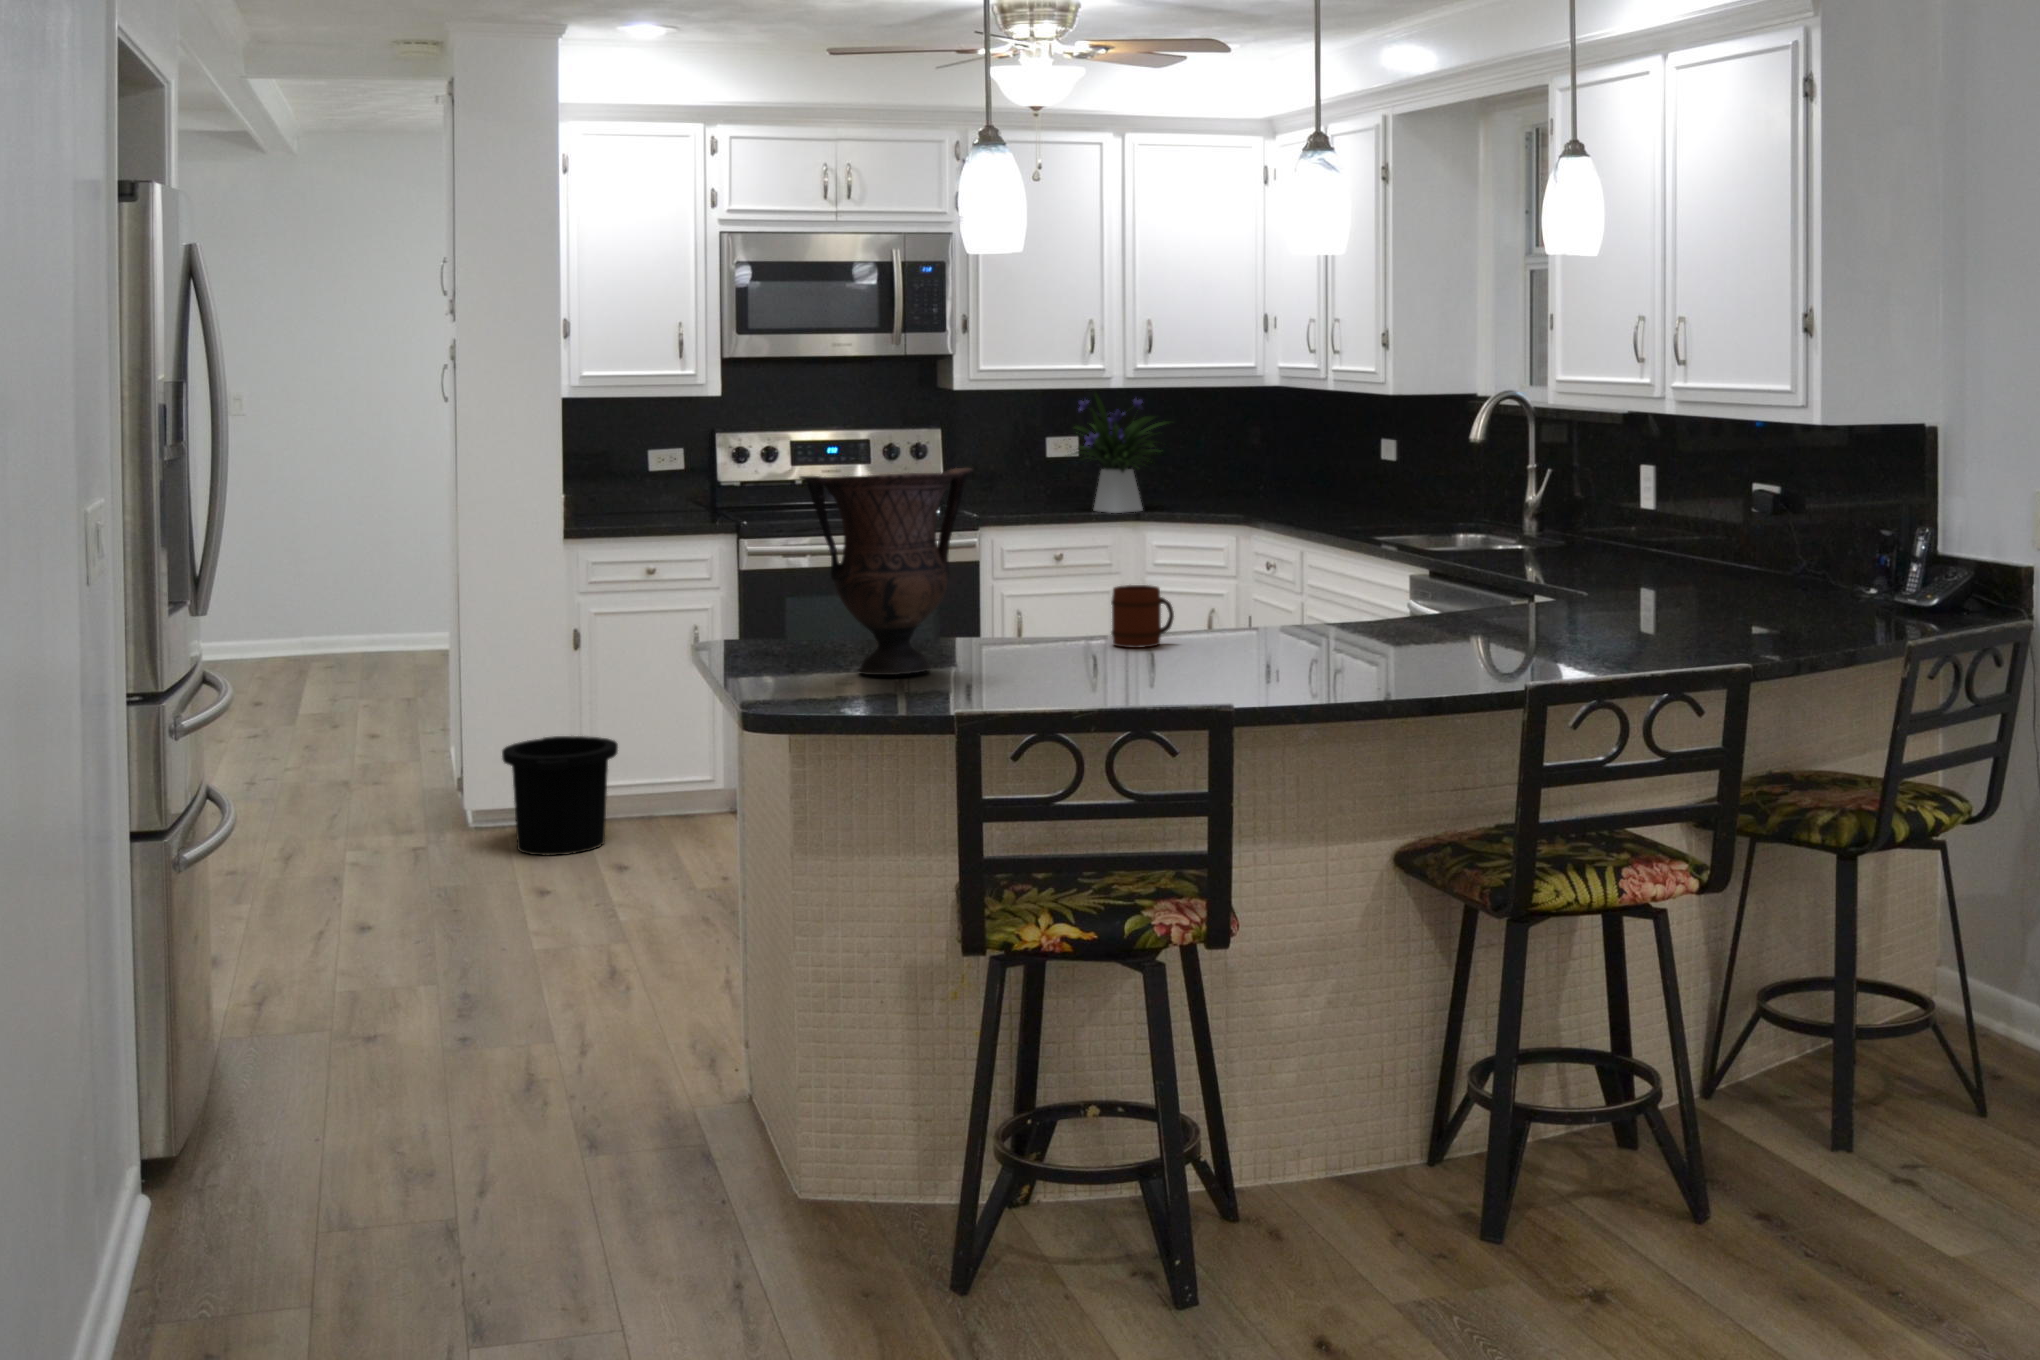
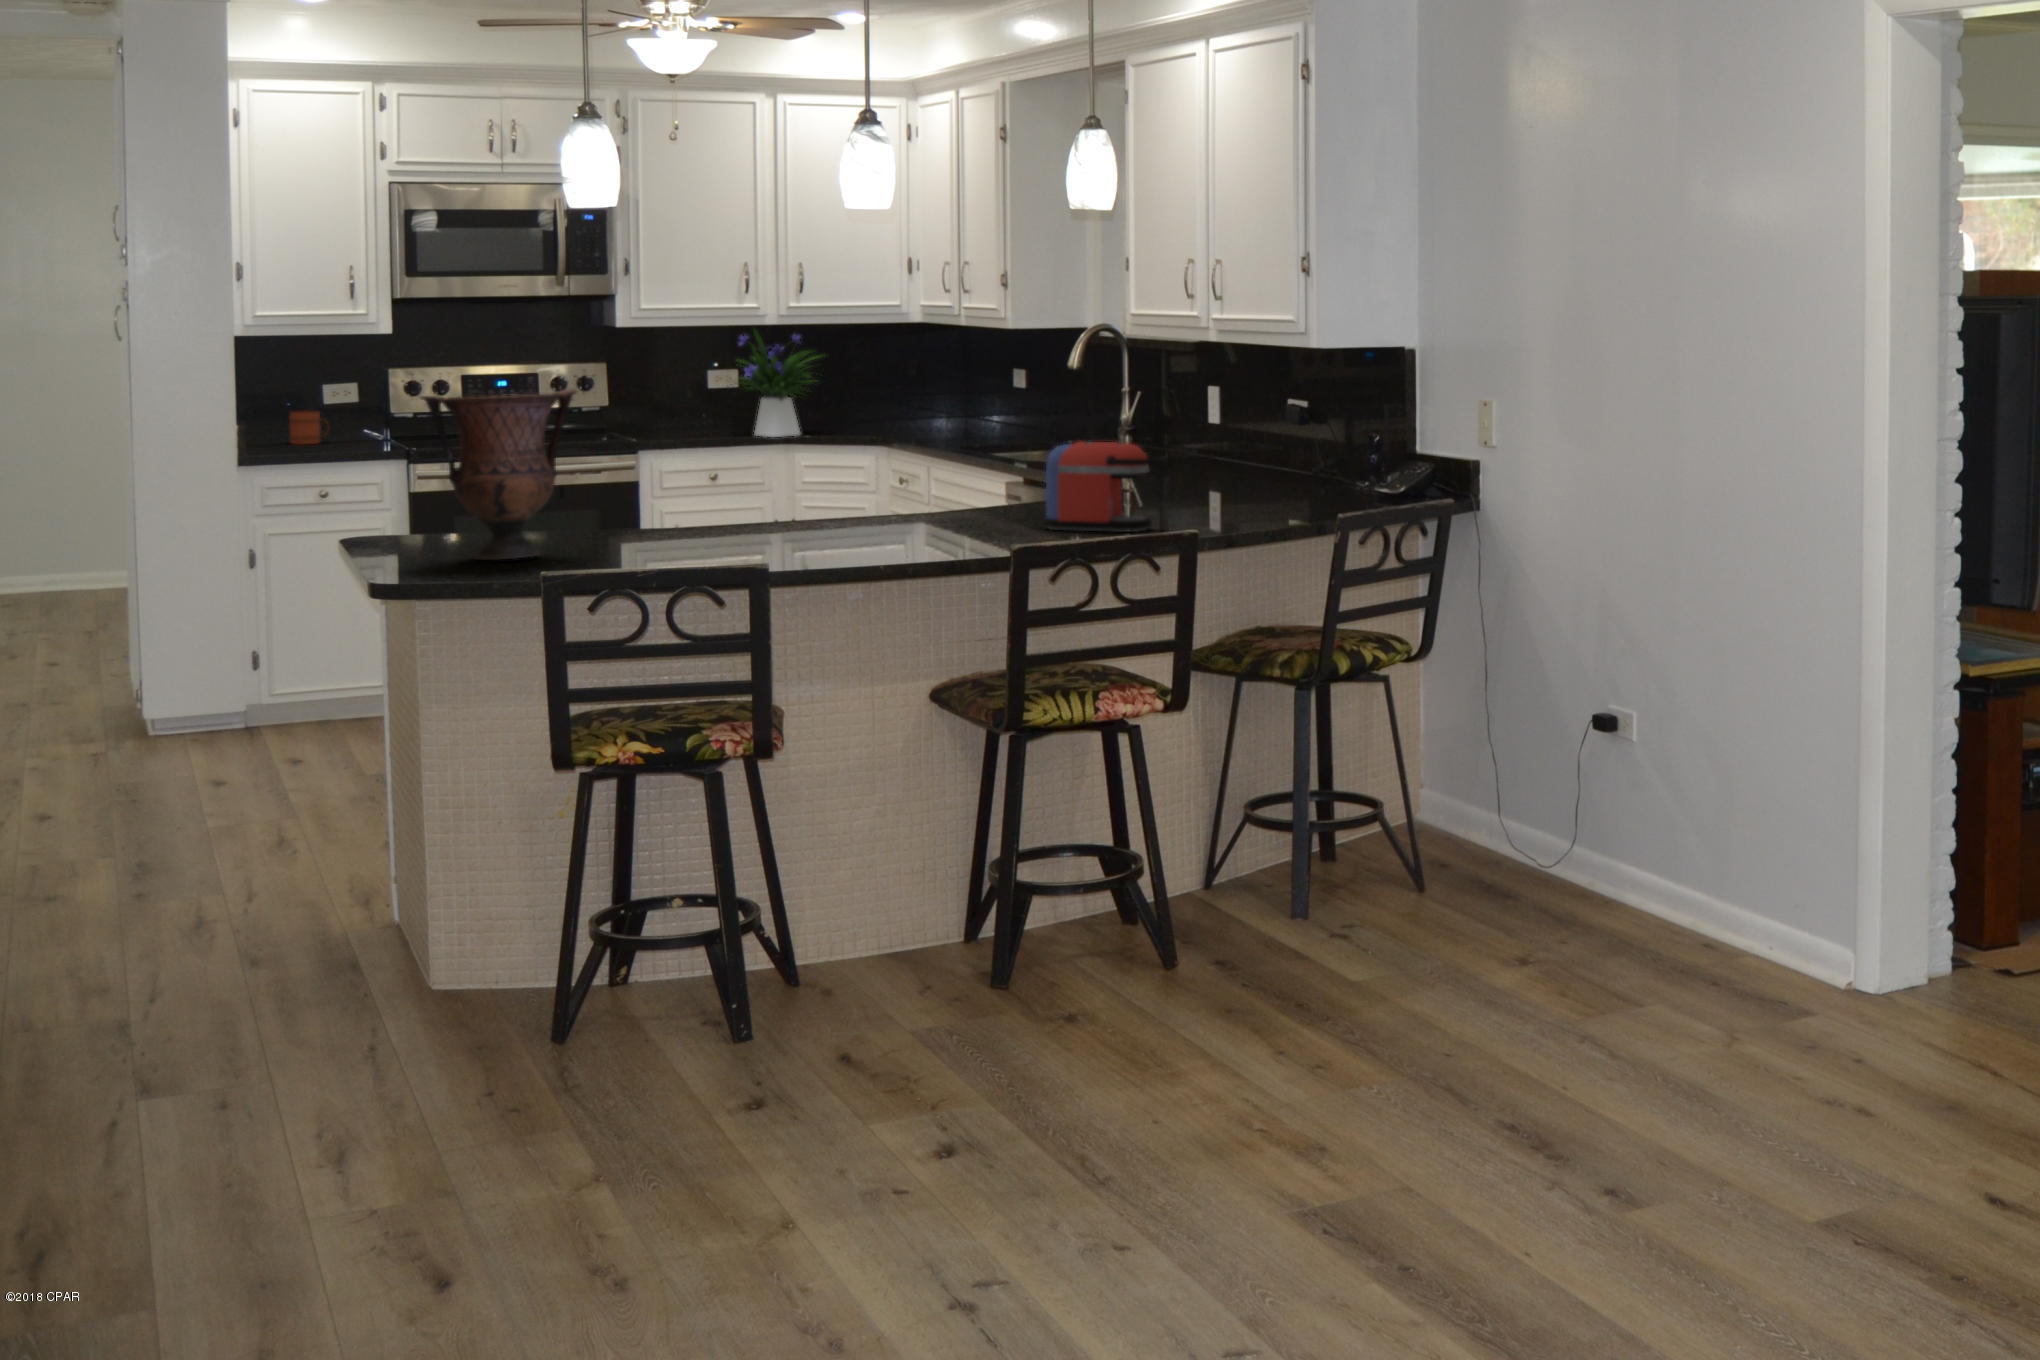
coffee maker: none [1507,534,1666,650] -> present [1043,442,1167,532]
mug: present [1111,585,1174,648] -> present [289,411,329,444]
trash can: present [502,736,618,856] -> none [155,648,277,758]

